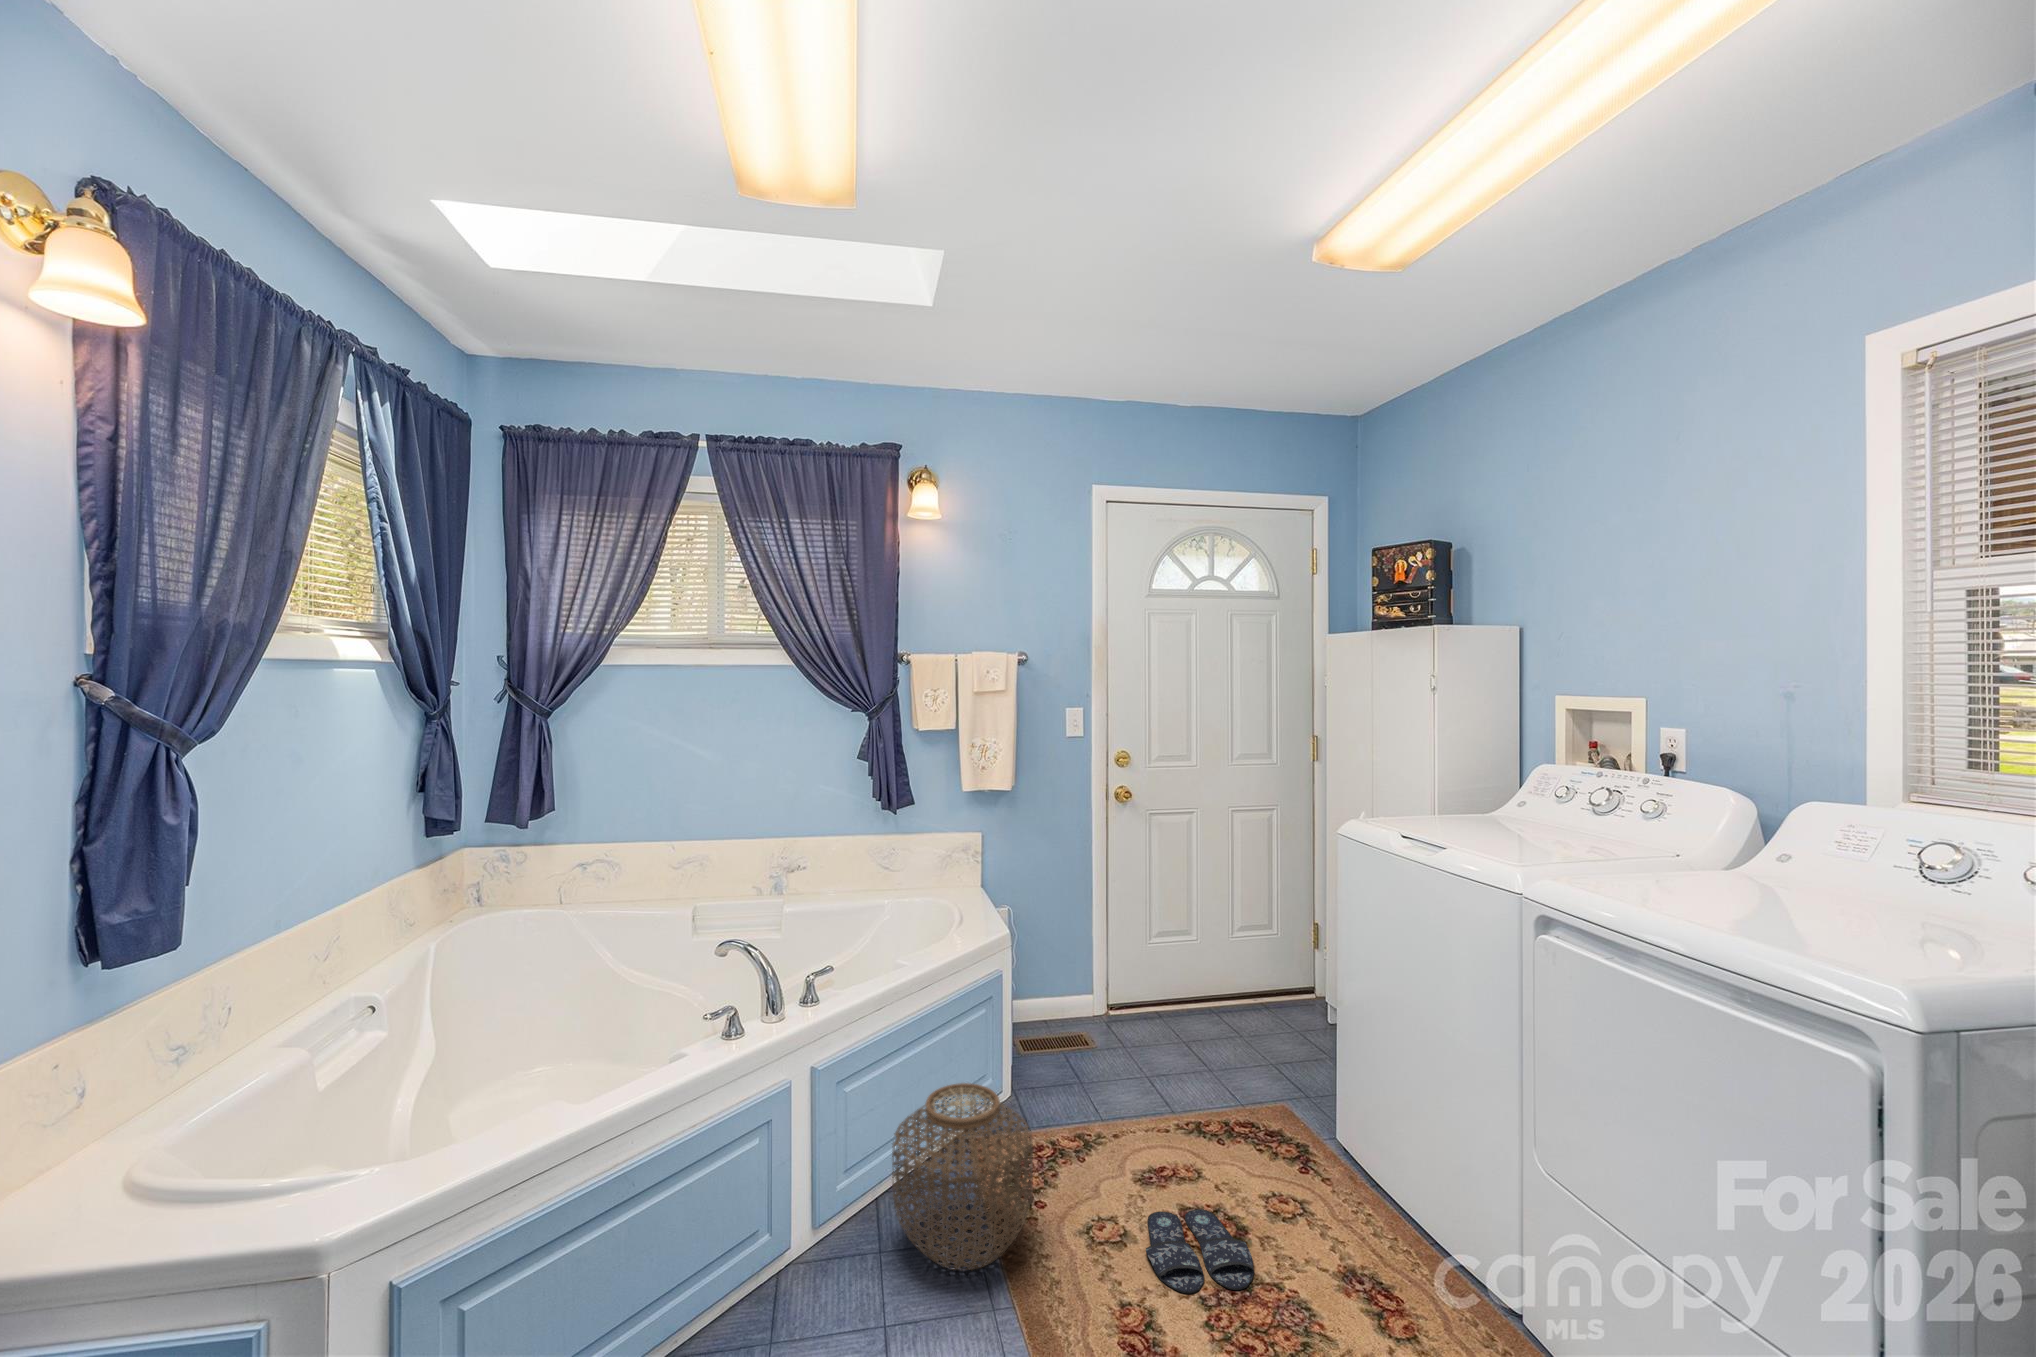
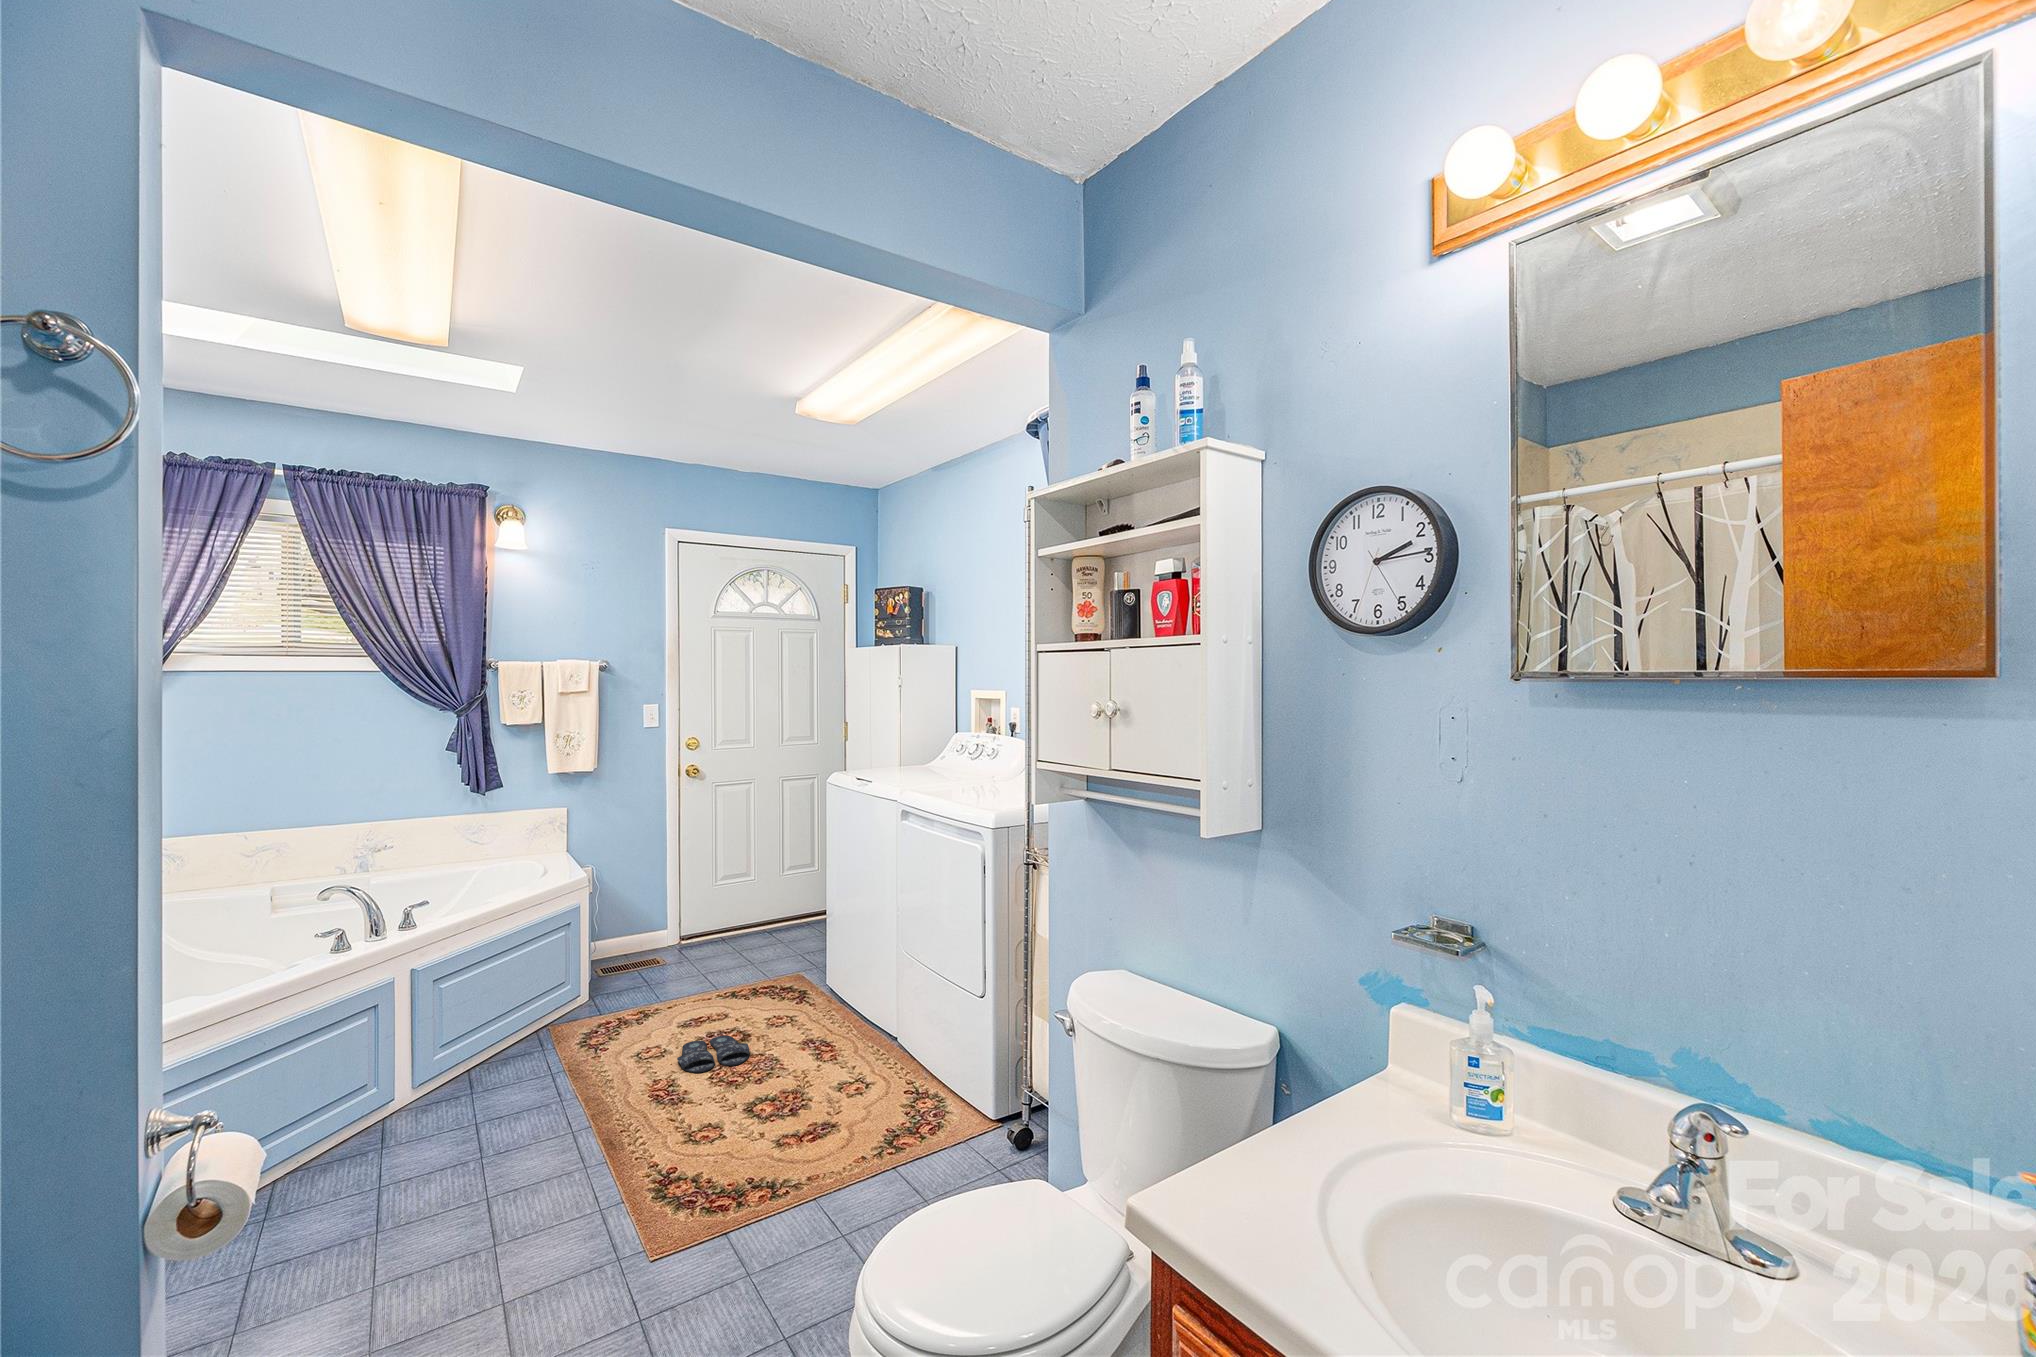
woven basket: present [892,1083,1033,1270] -> none [481,970,594,1093]

